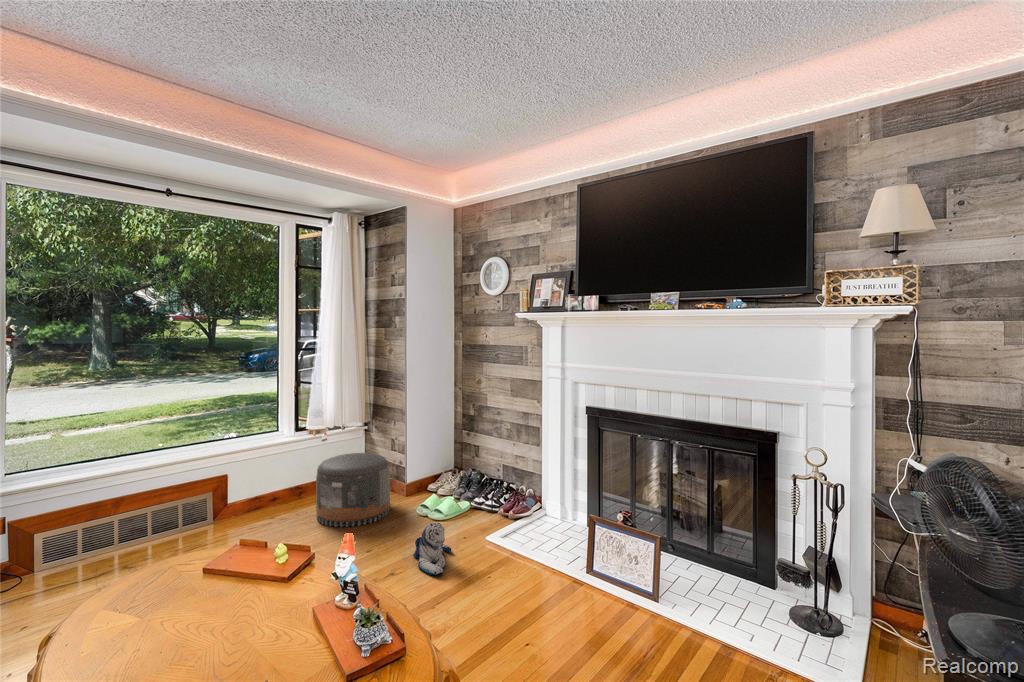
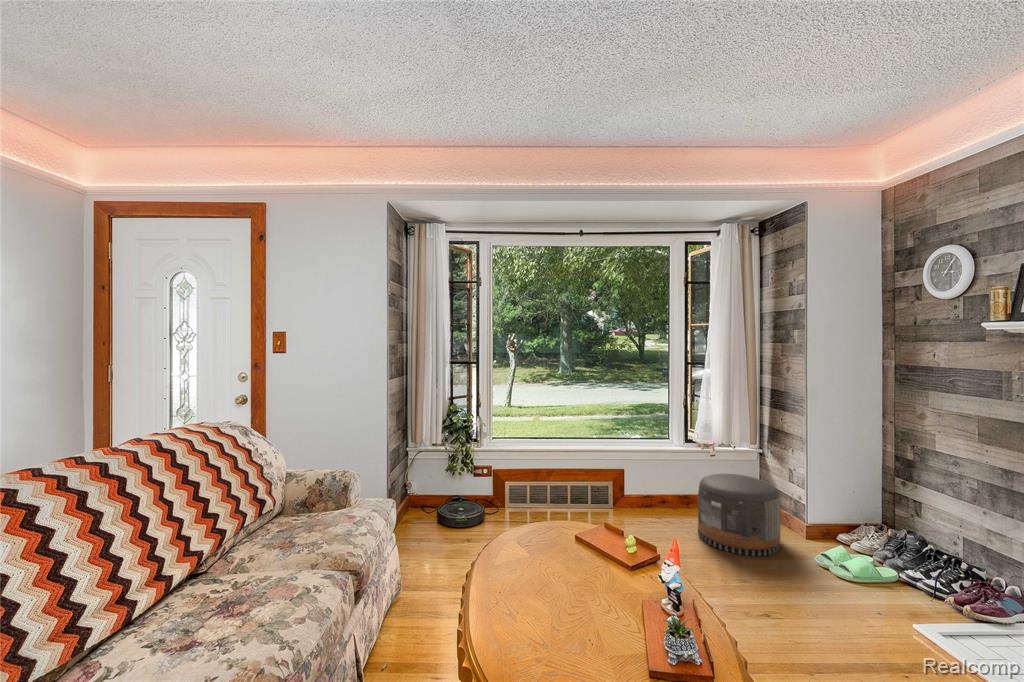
plush toy: present [413,523,452,575] -> none [796,583,853,653]

